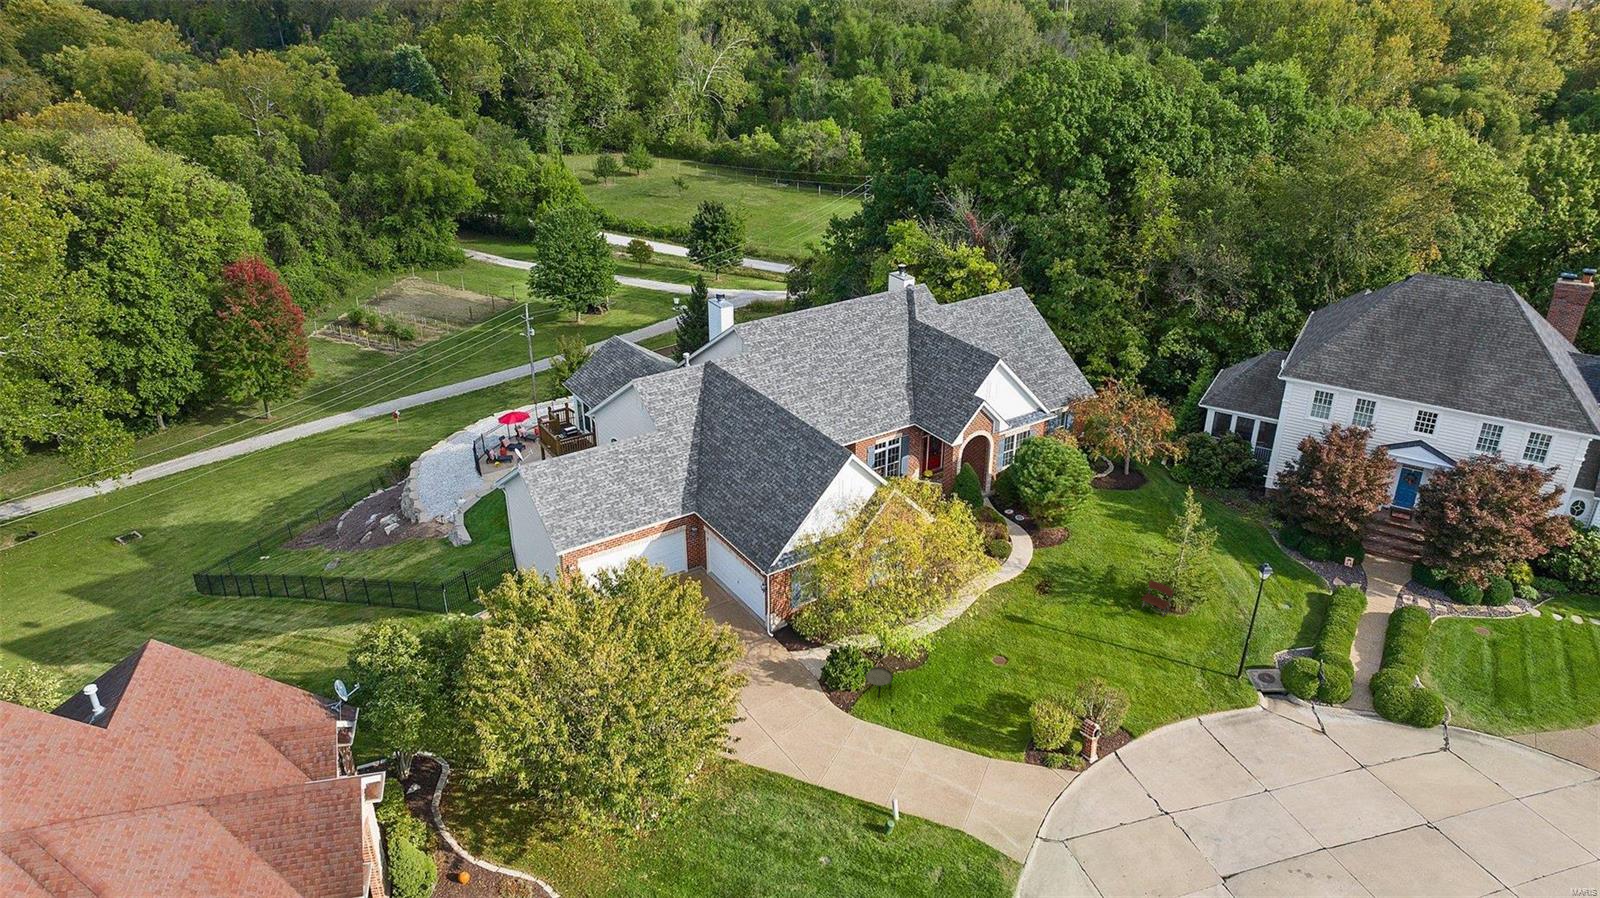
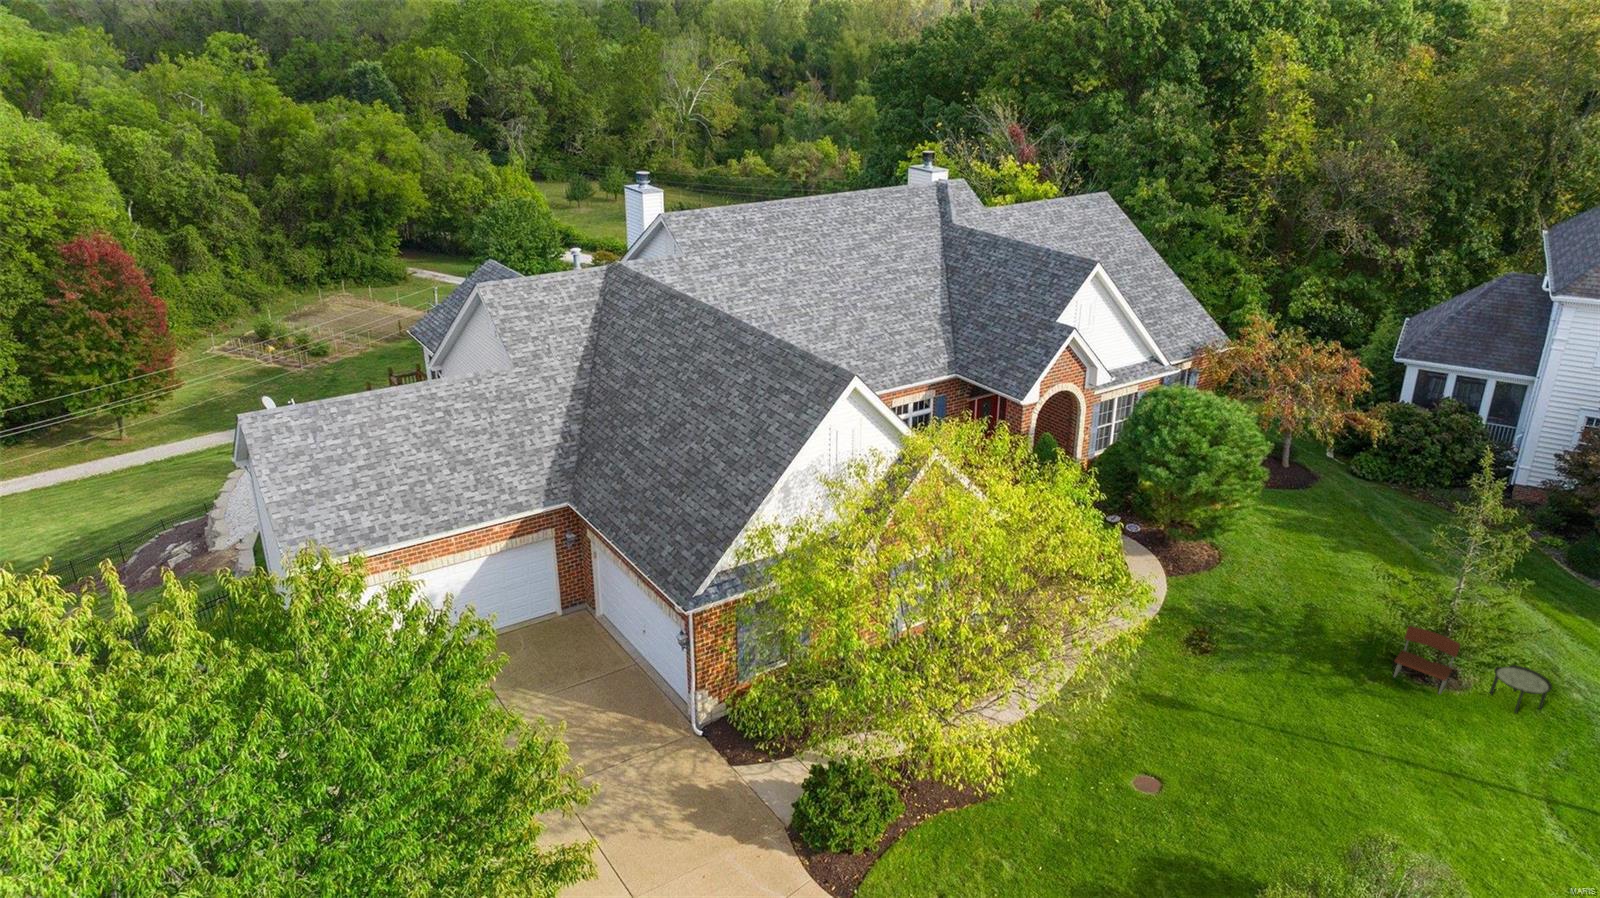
round table: present [865,667,893,696] -> present [1490,665,1552,713]

